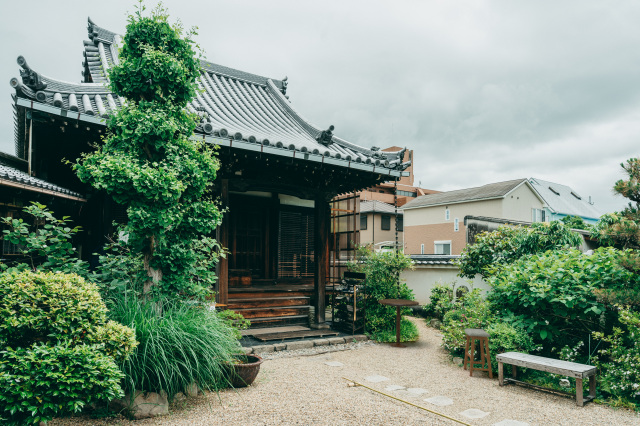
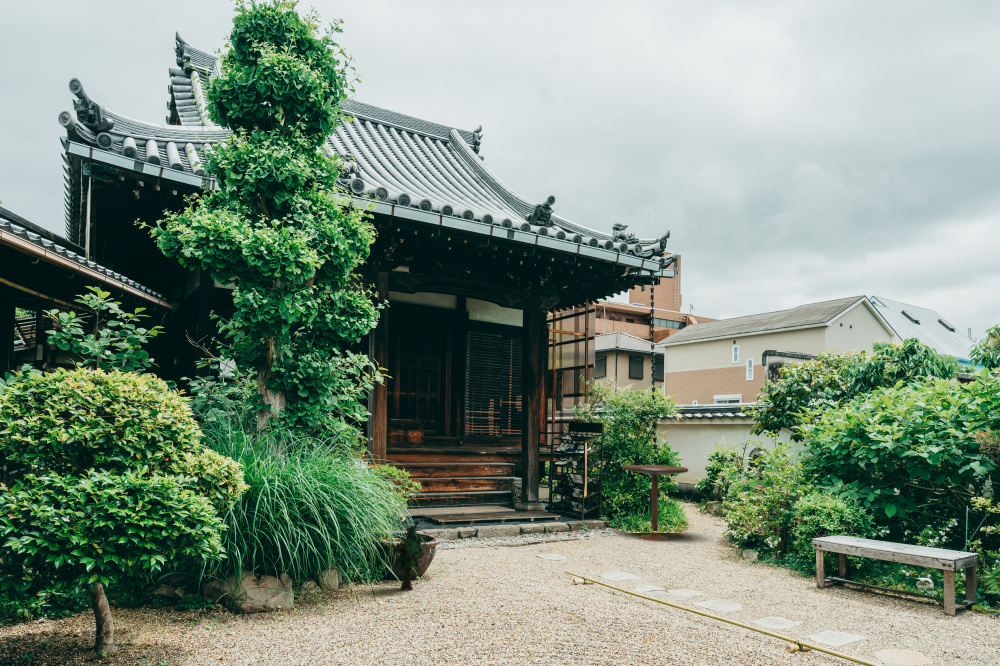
stool: present [464,328,492,378] -> none [761,502,808,581]
decorative plant: none [234,353,258,398] -> present [390,521,427,591]

